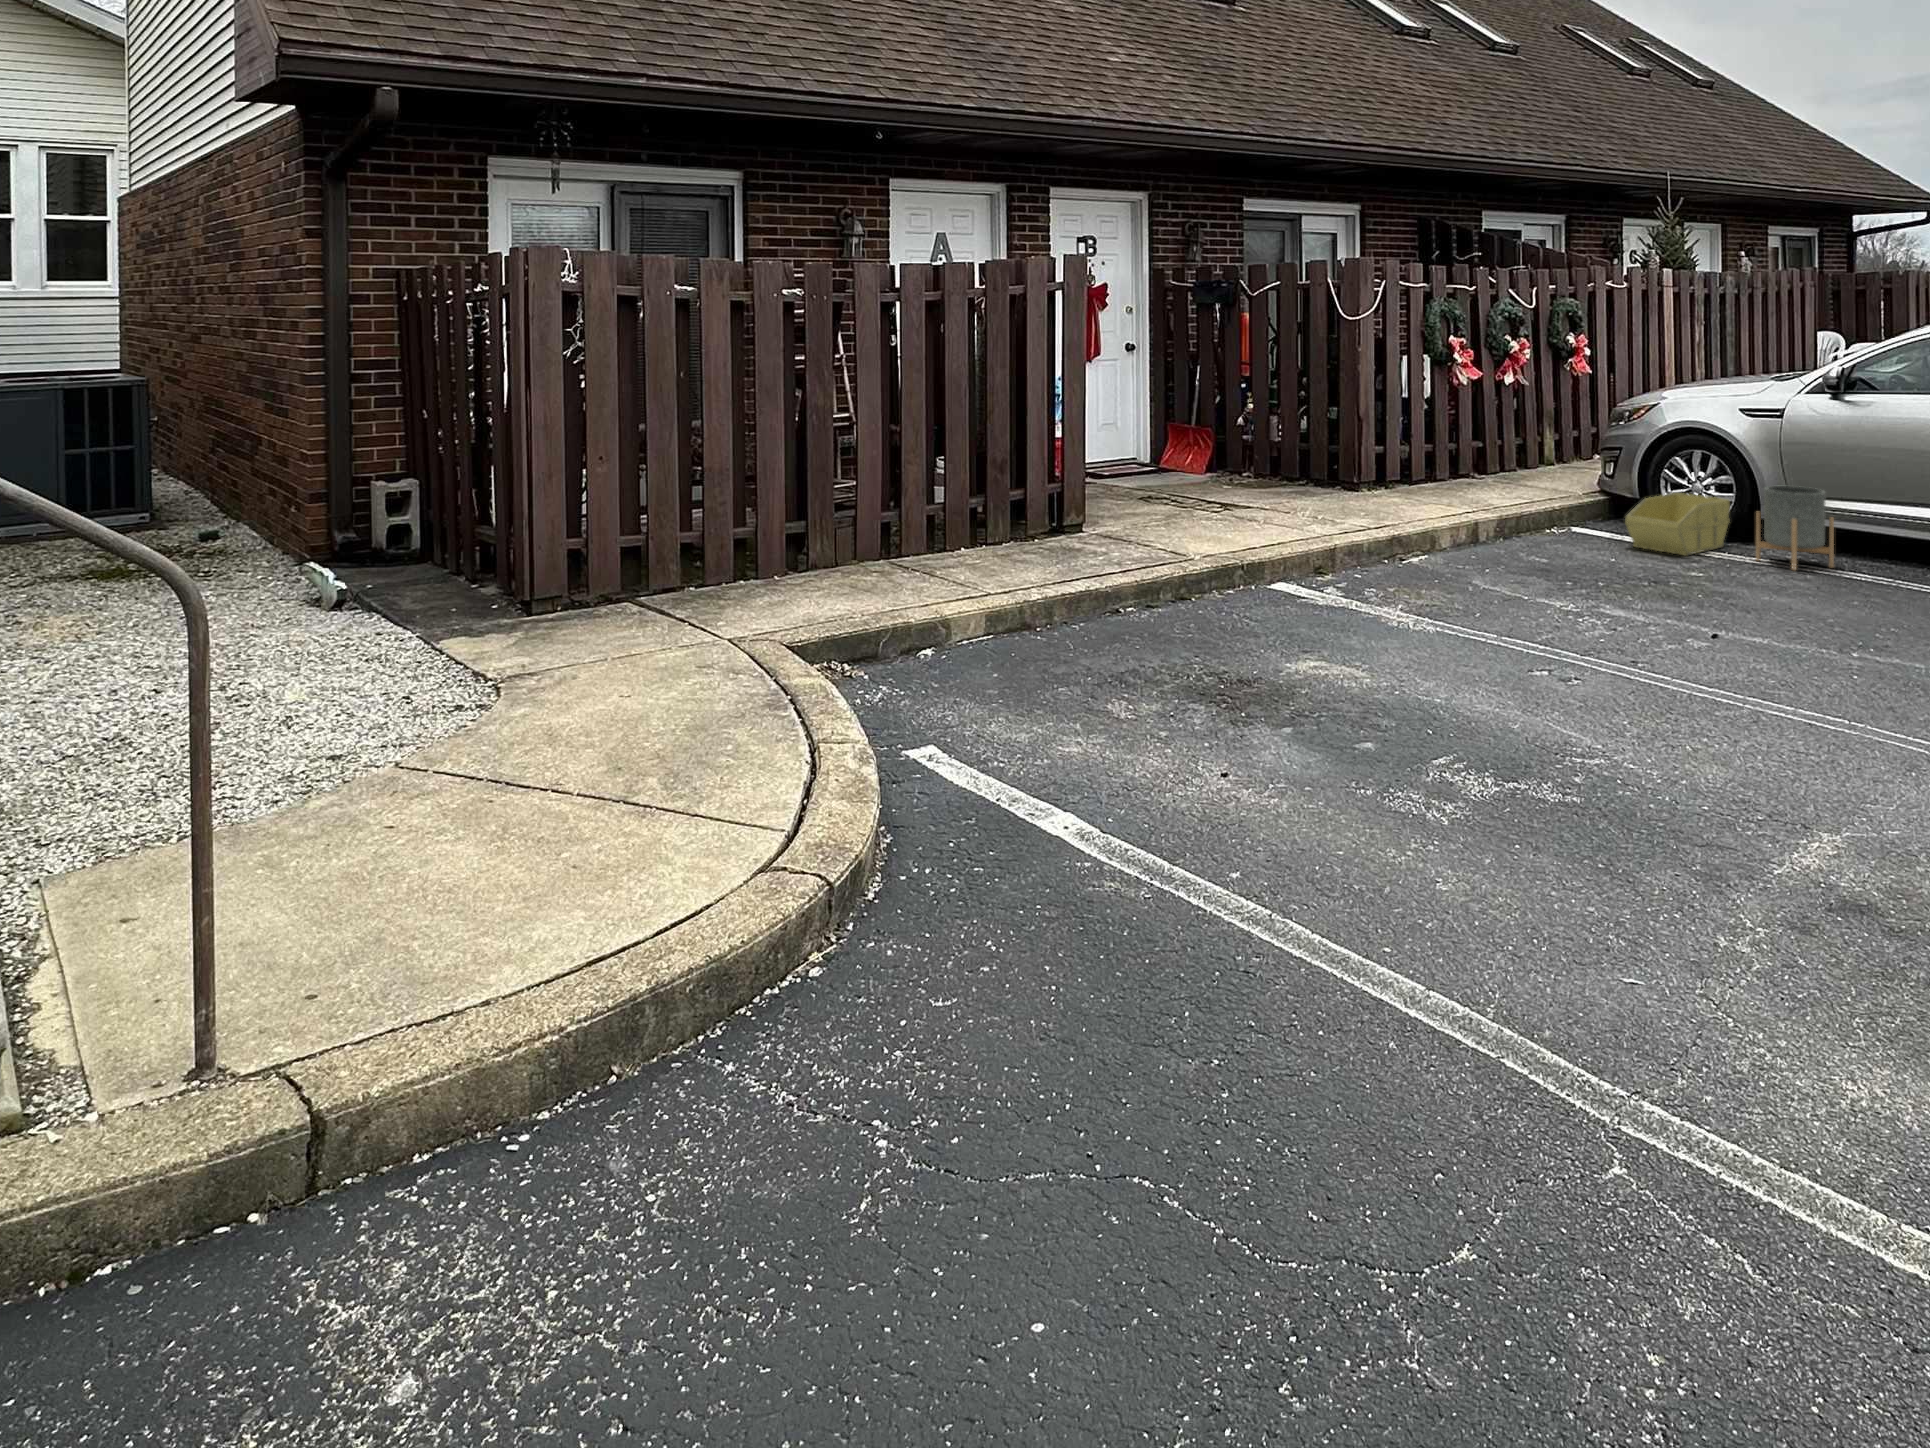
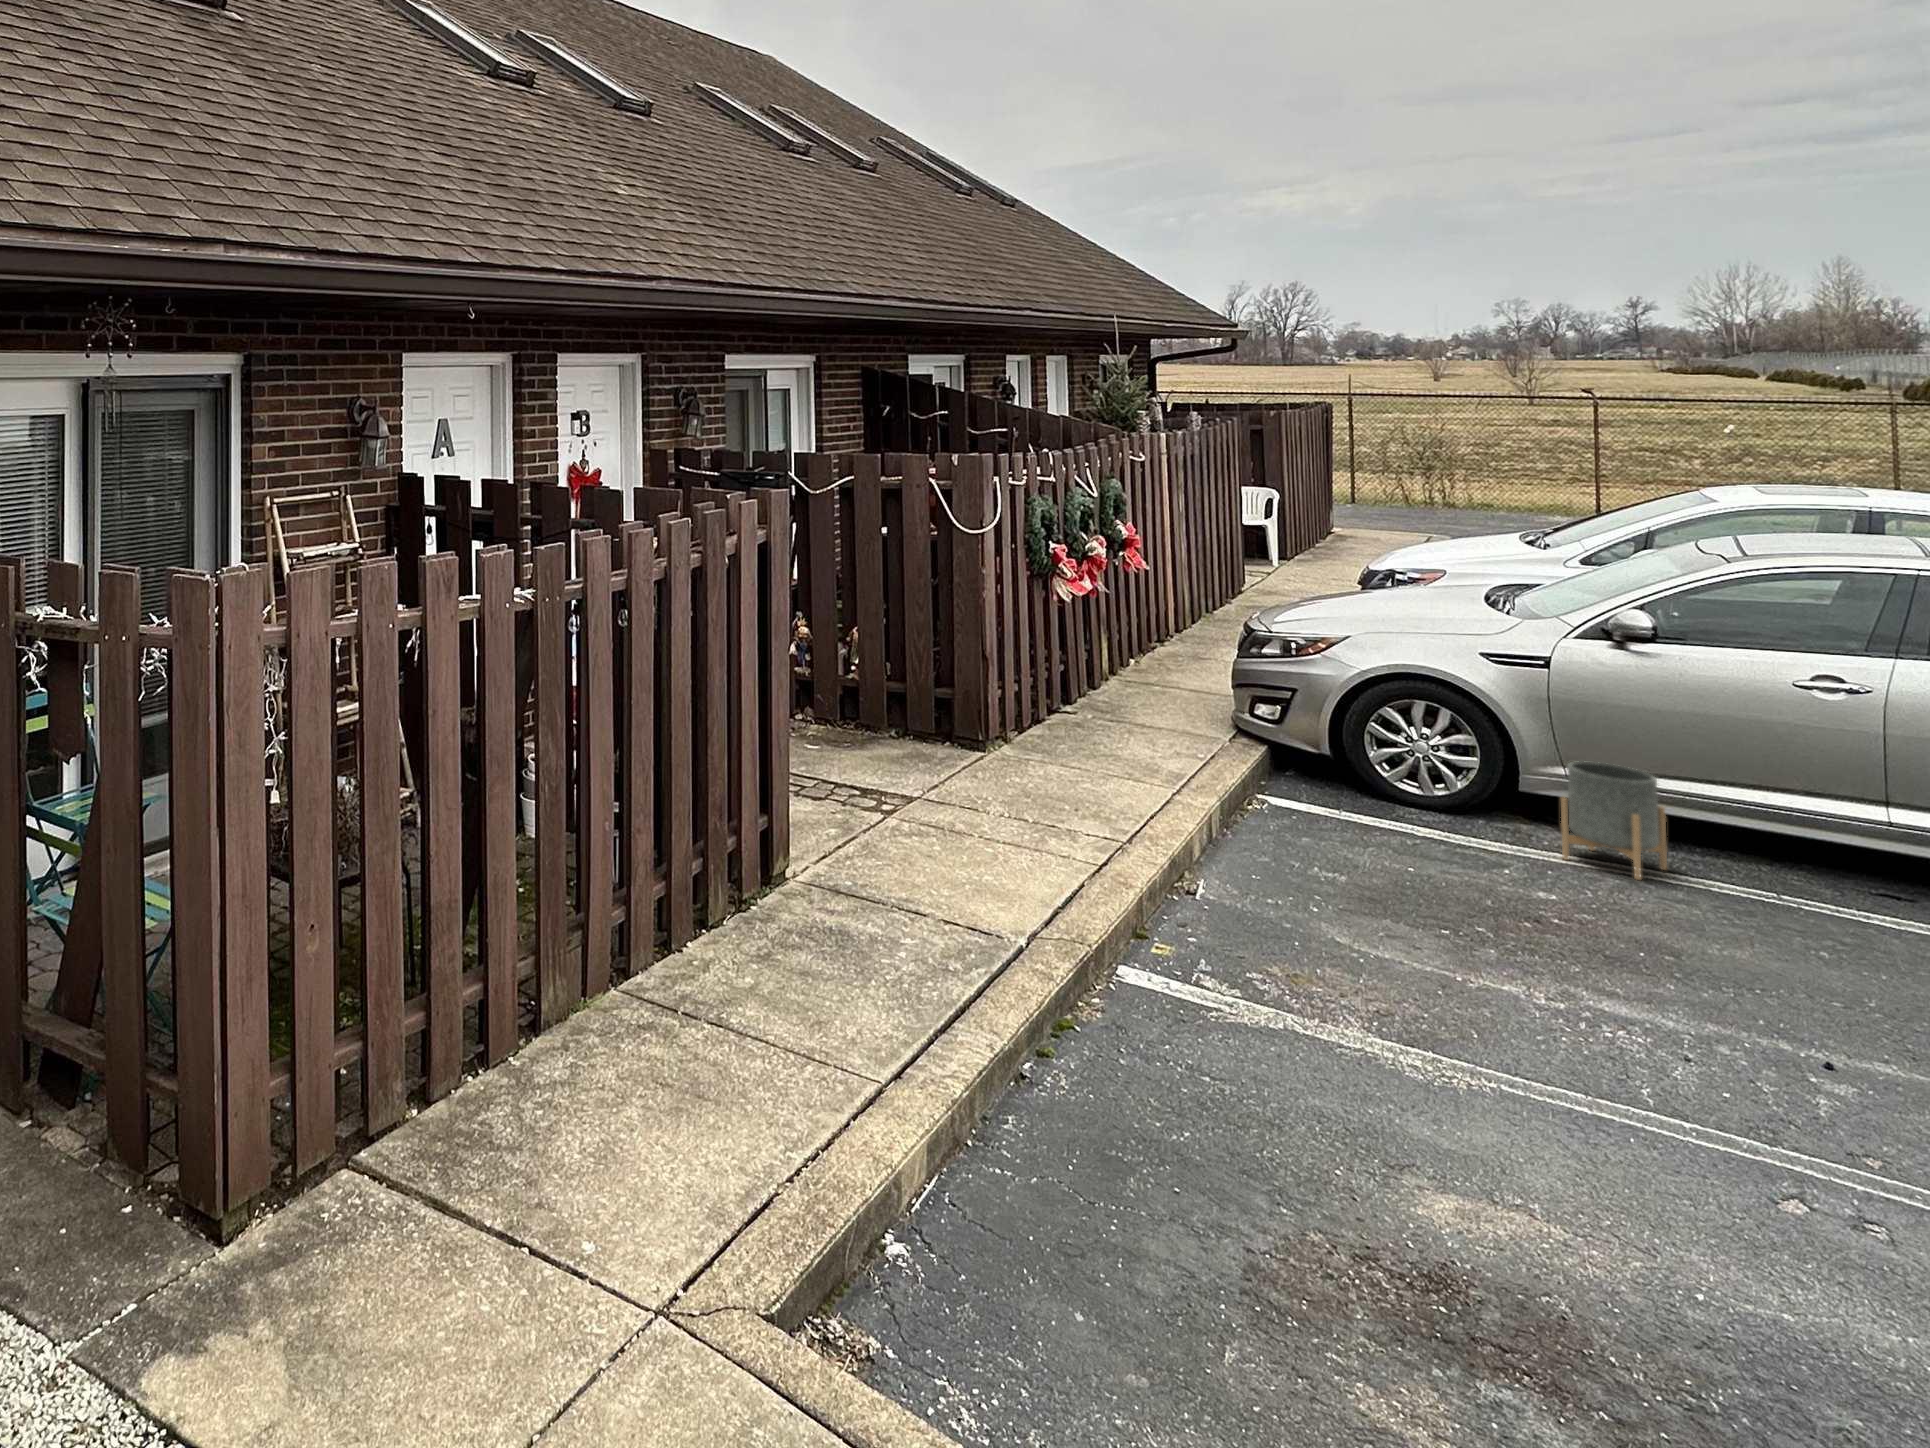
storage bin: present [1625,493,1730,555] -> none [1384,755,1481,853]

